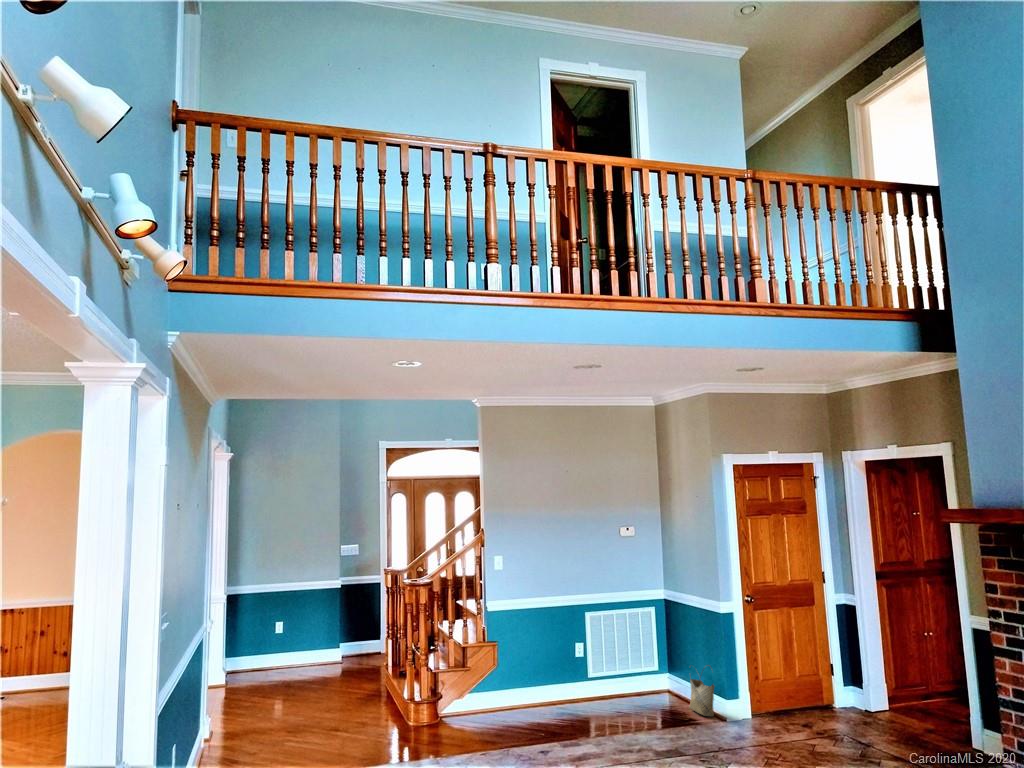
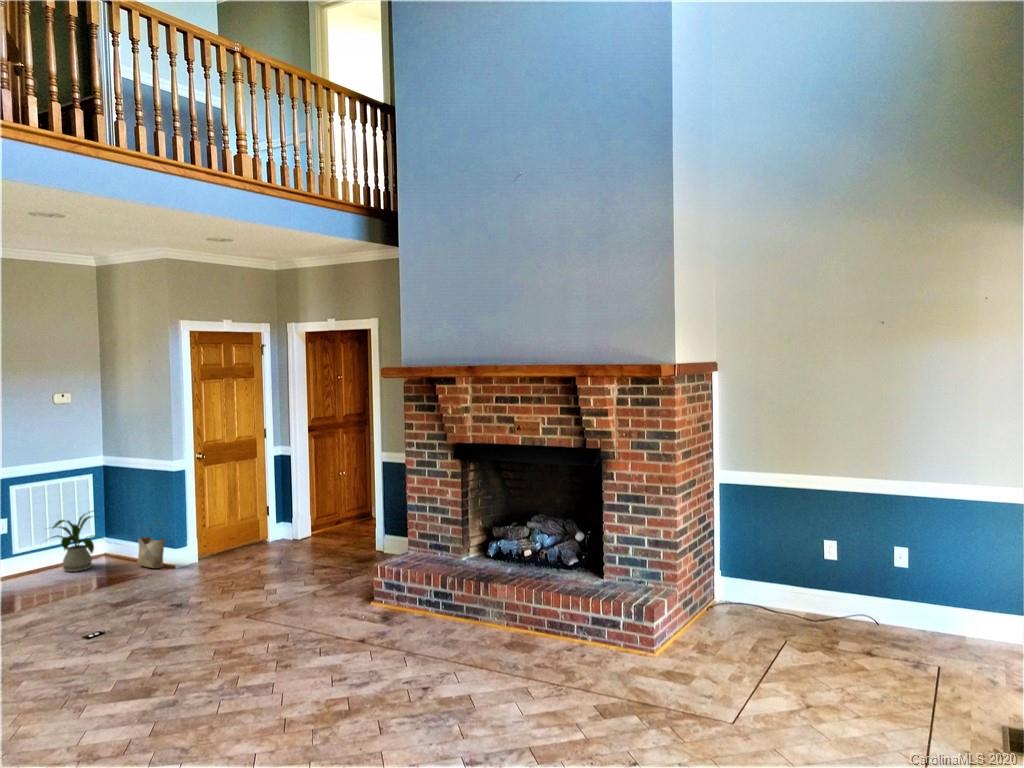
house plant: none [607,643,668,703] -> present [52,513,94,572]

